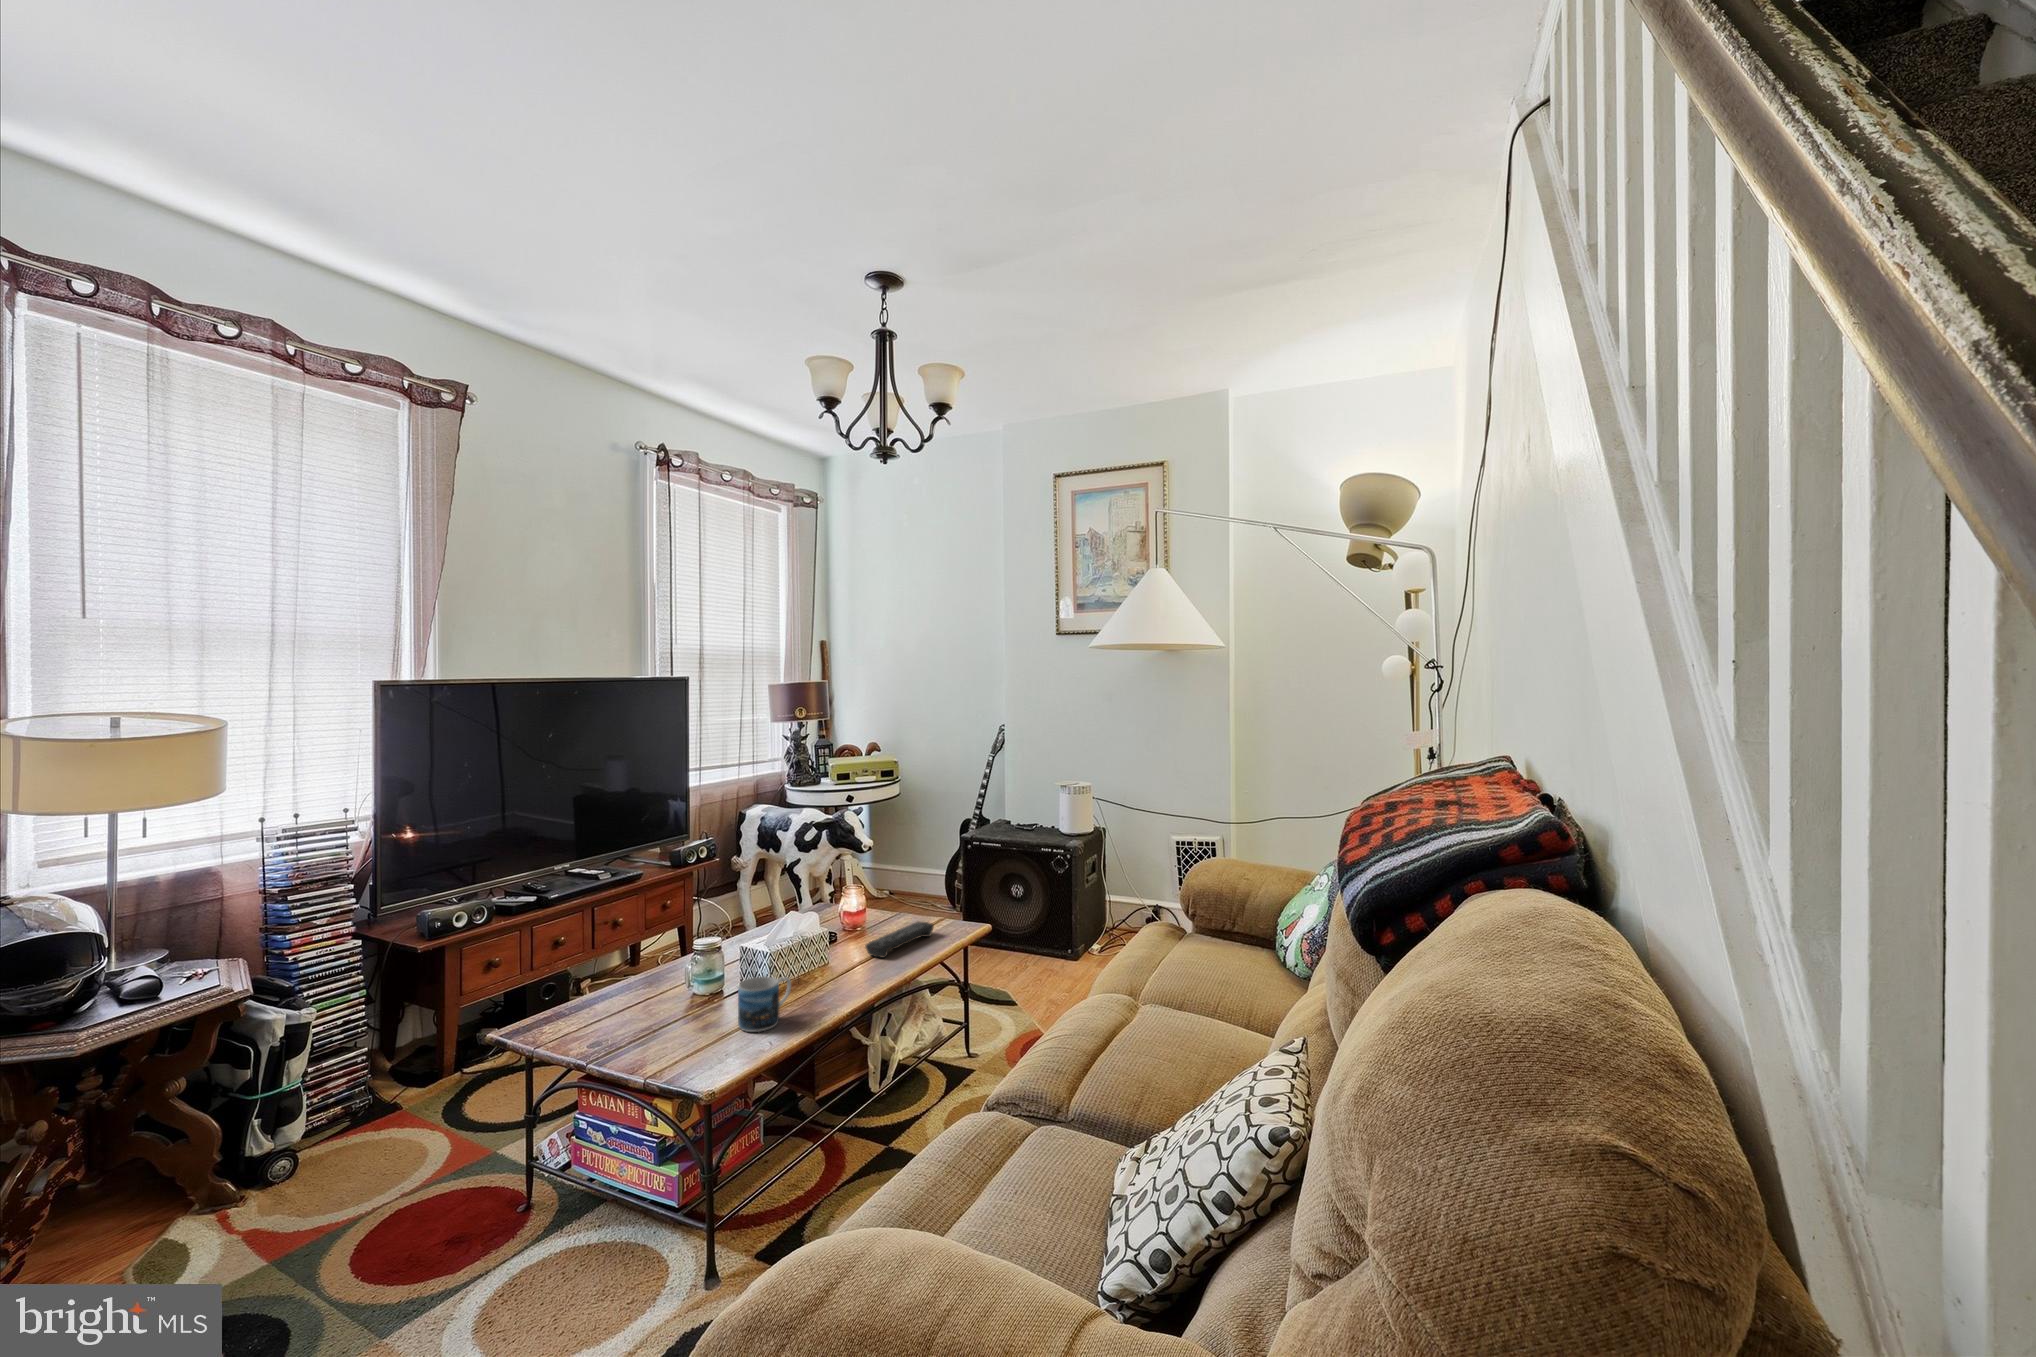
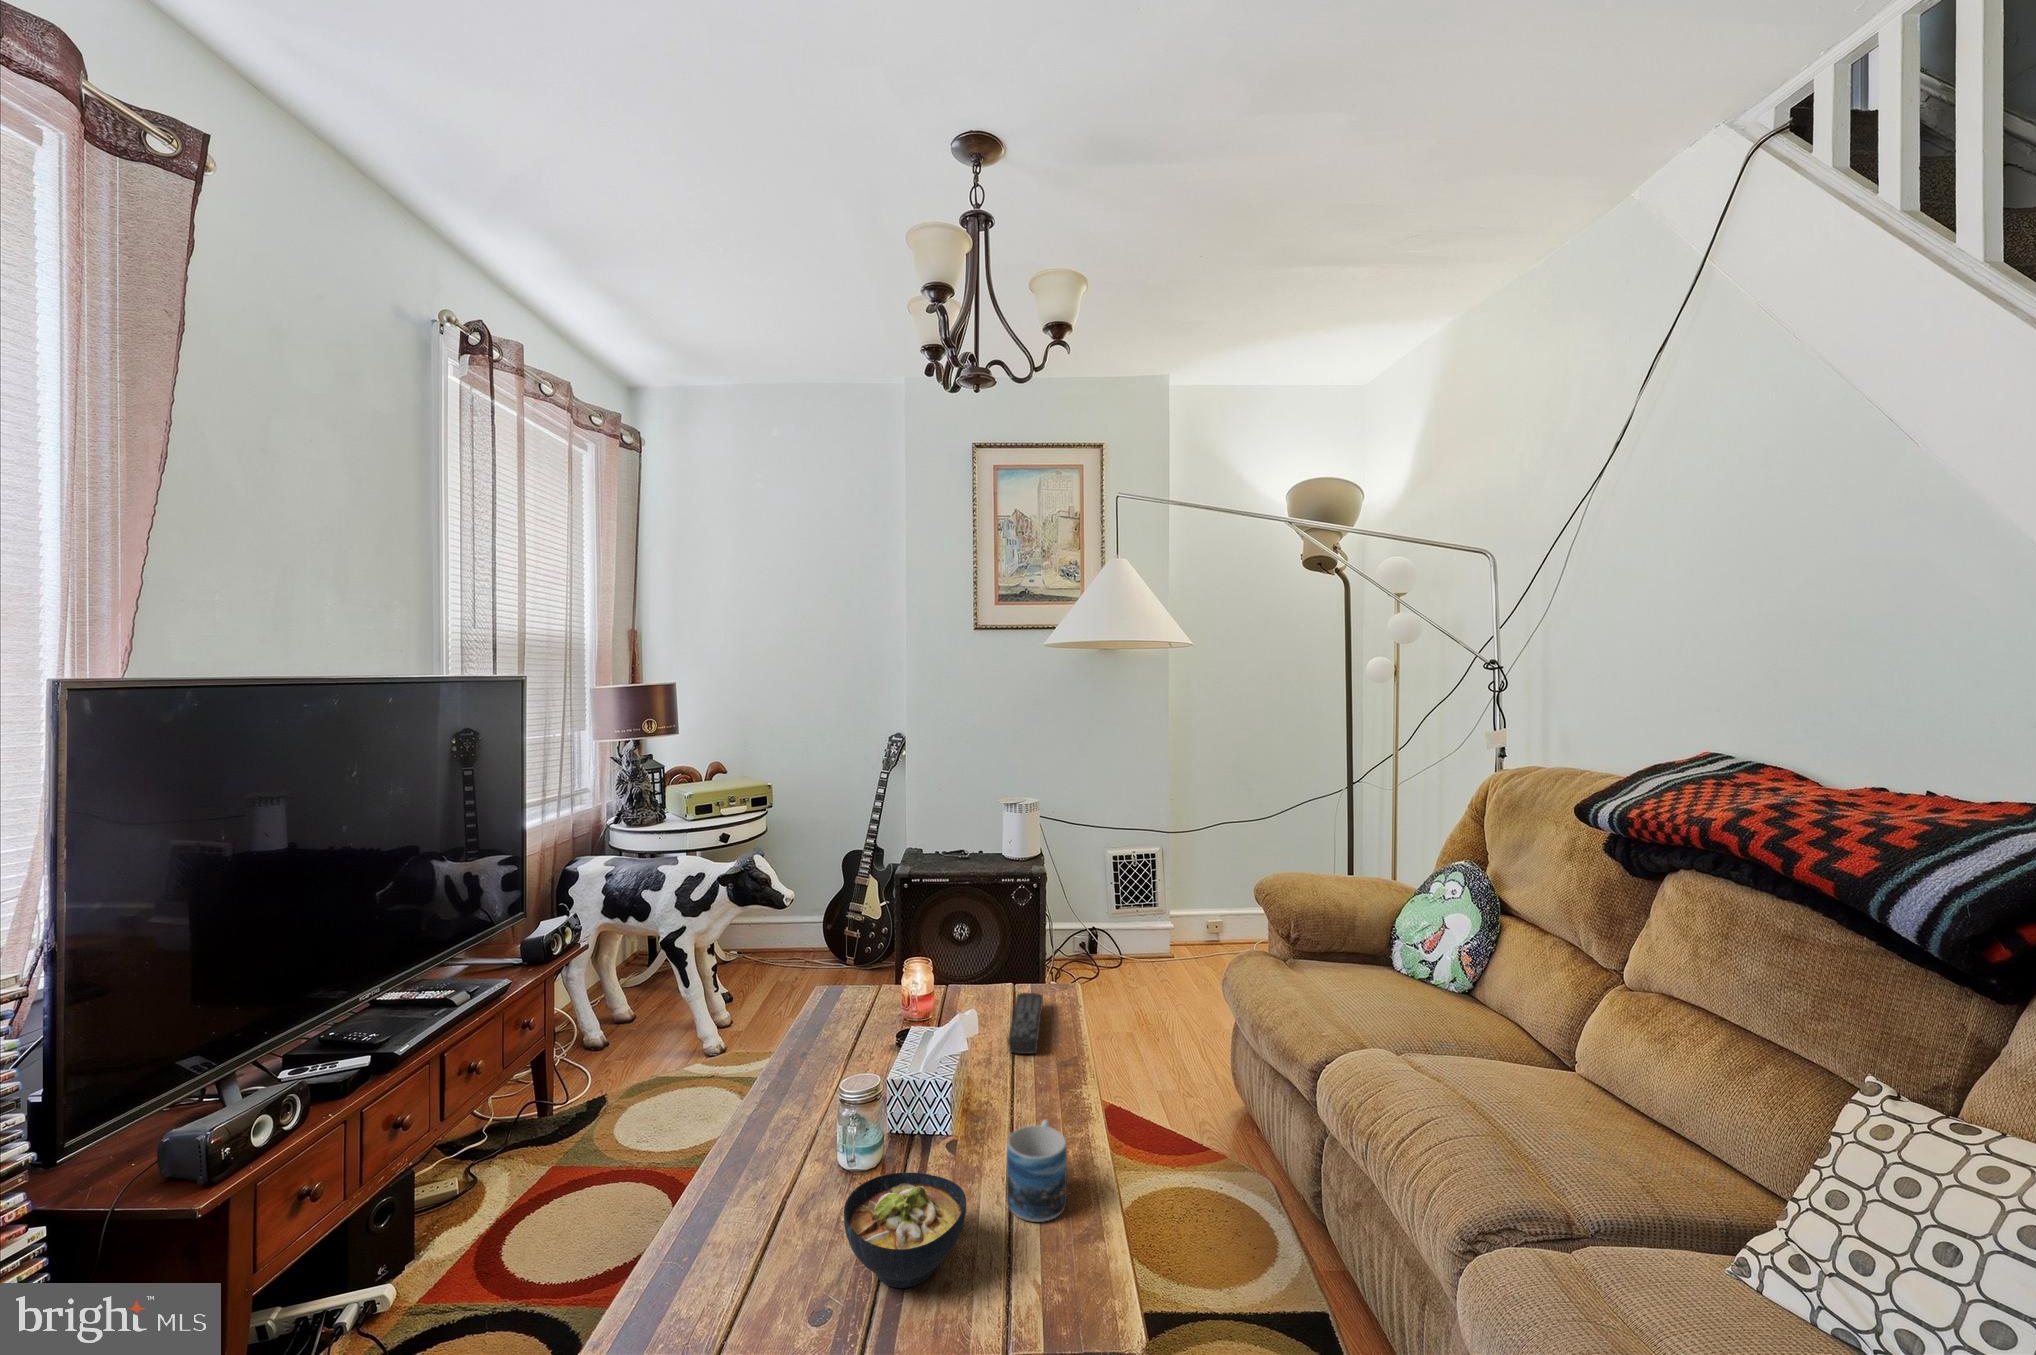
bowl: none [615,983,693,1040] -> present [844,1173,966,1288]

